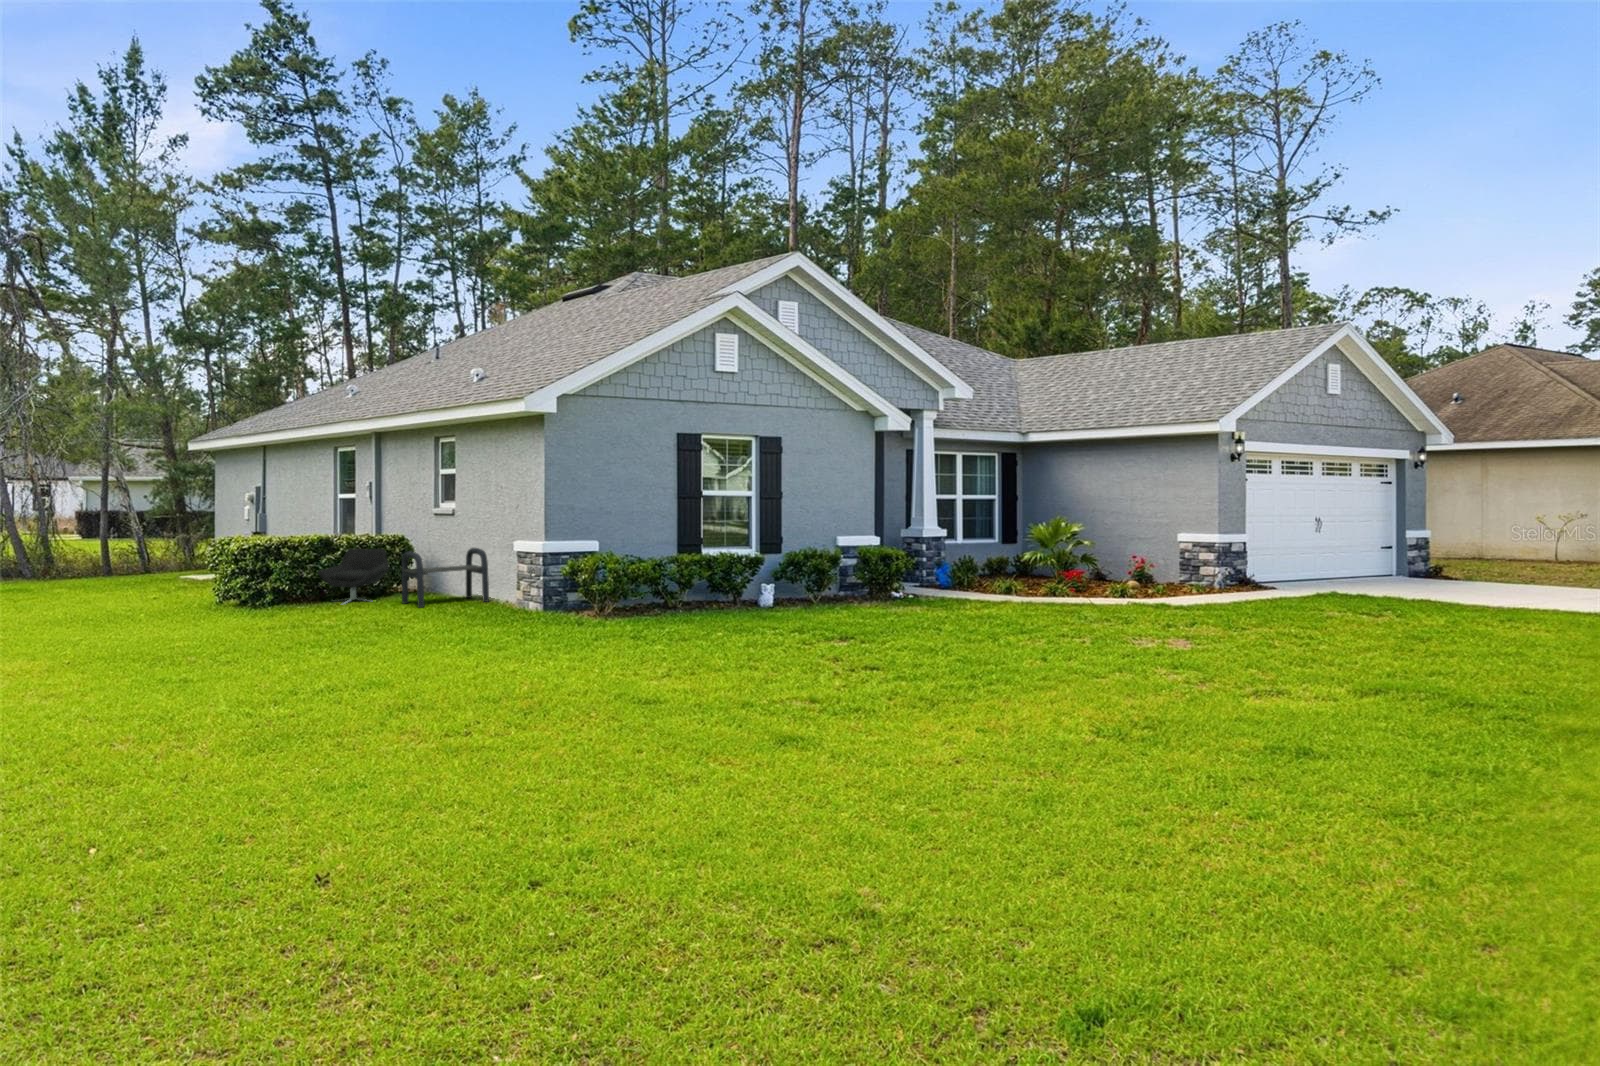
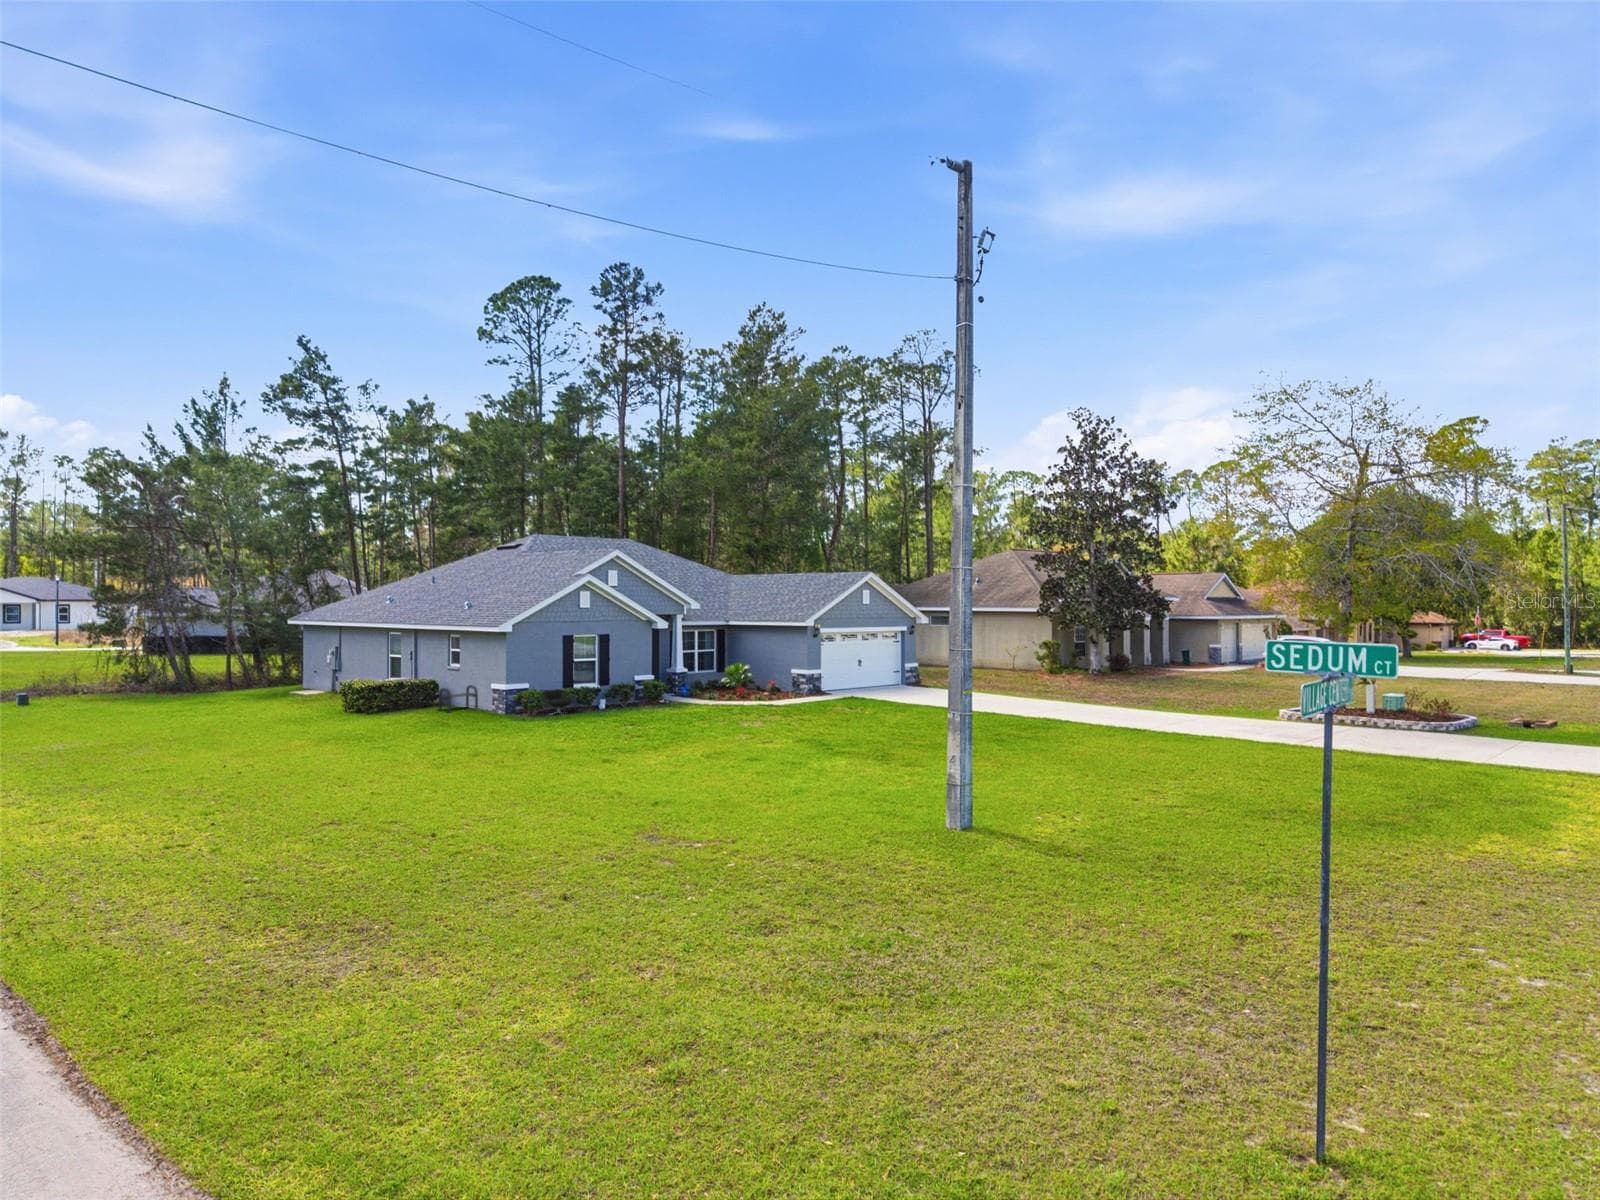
lounge chair: present [318,549,389,604] -> present [543,689,573,713]

